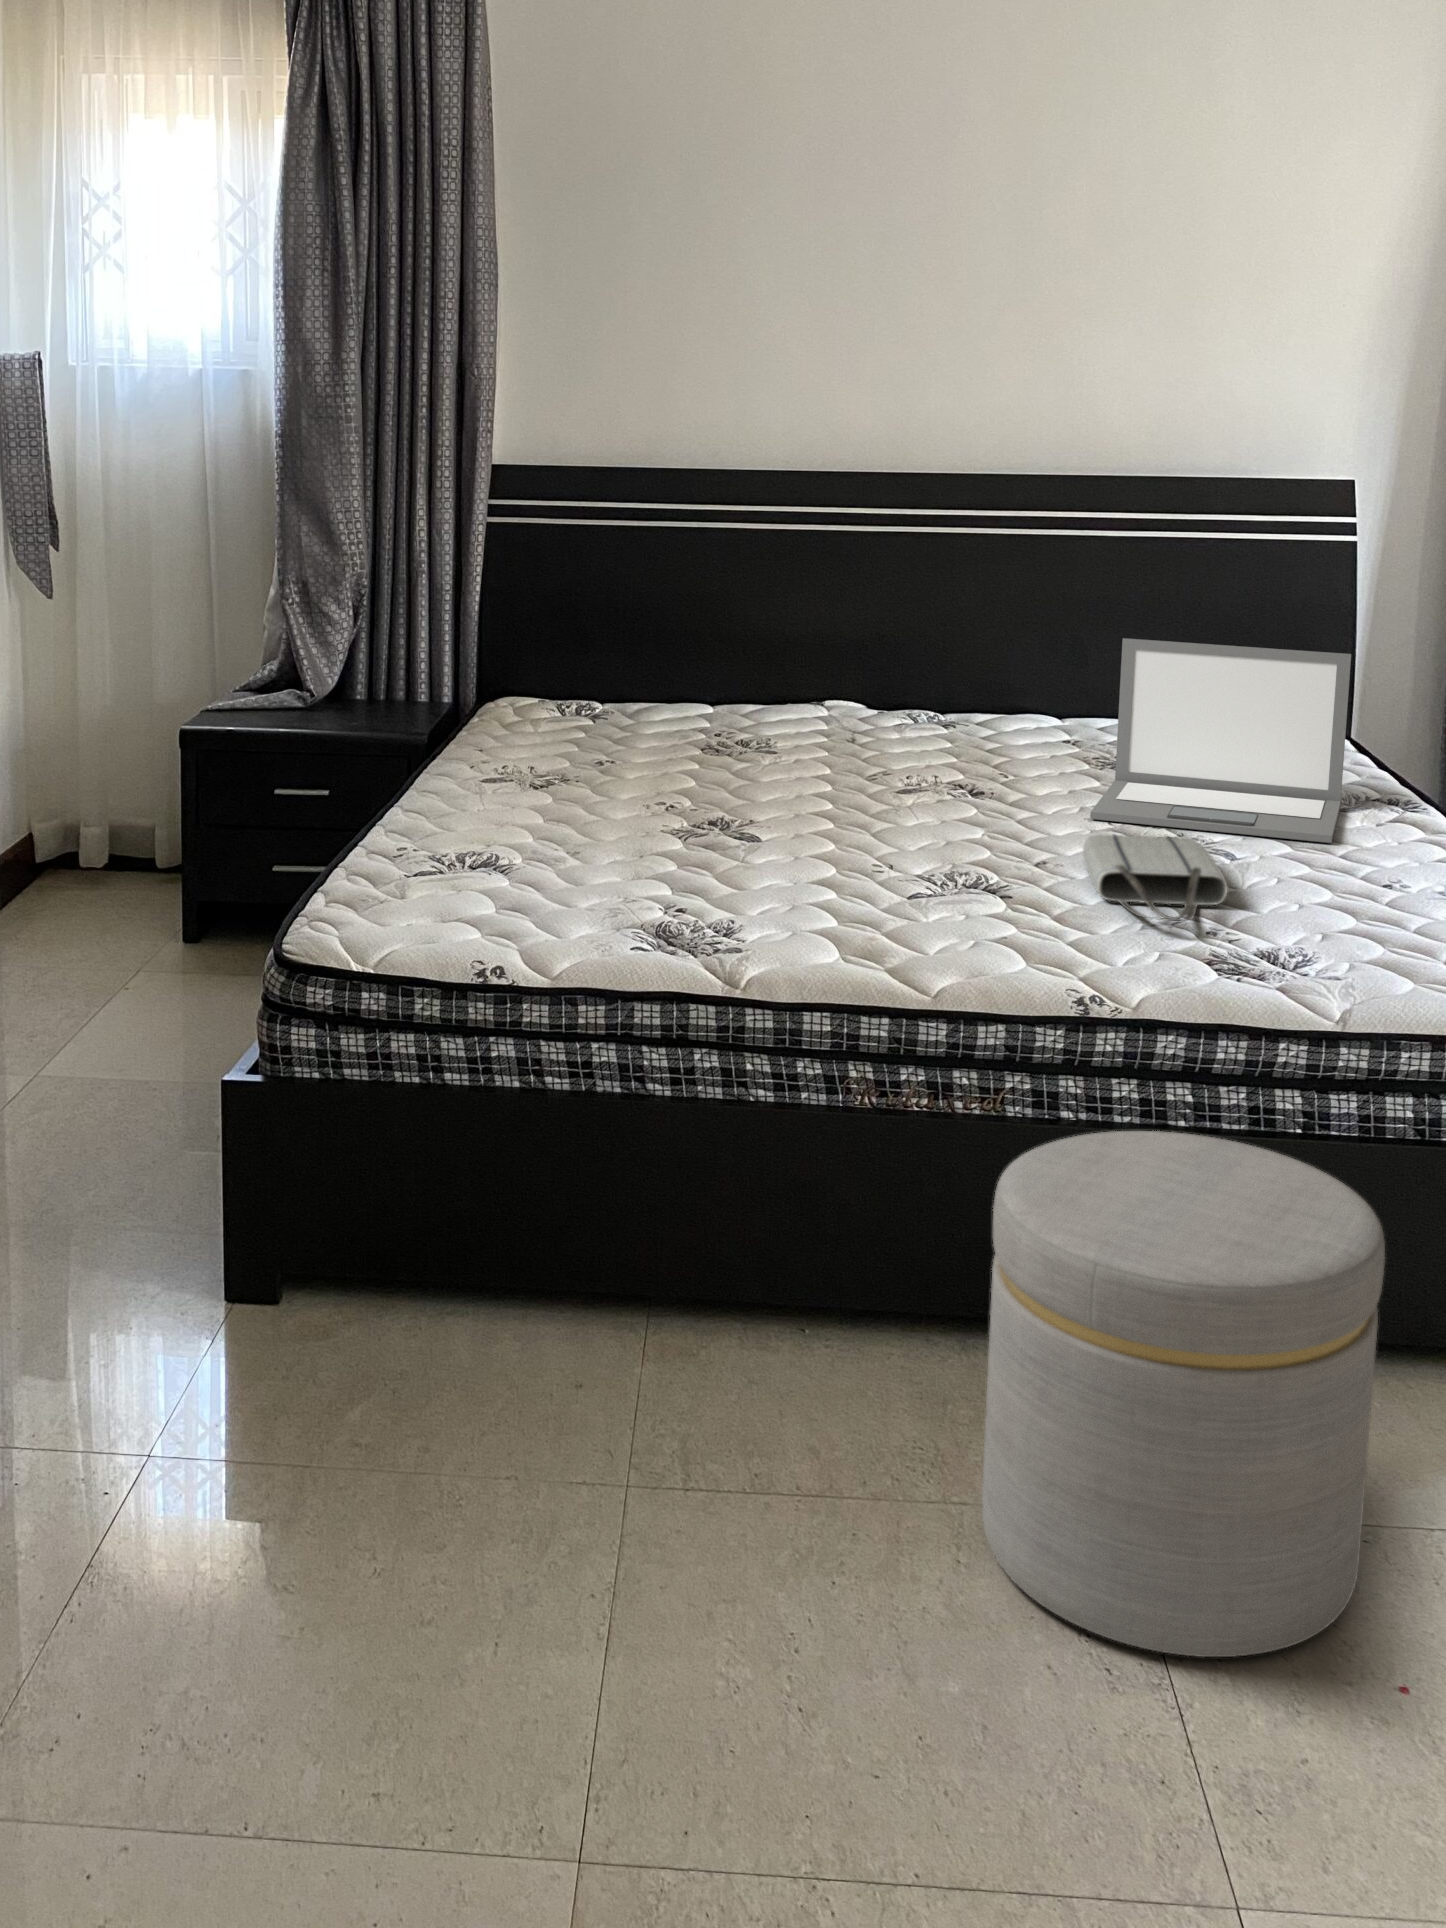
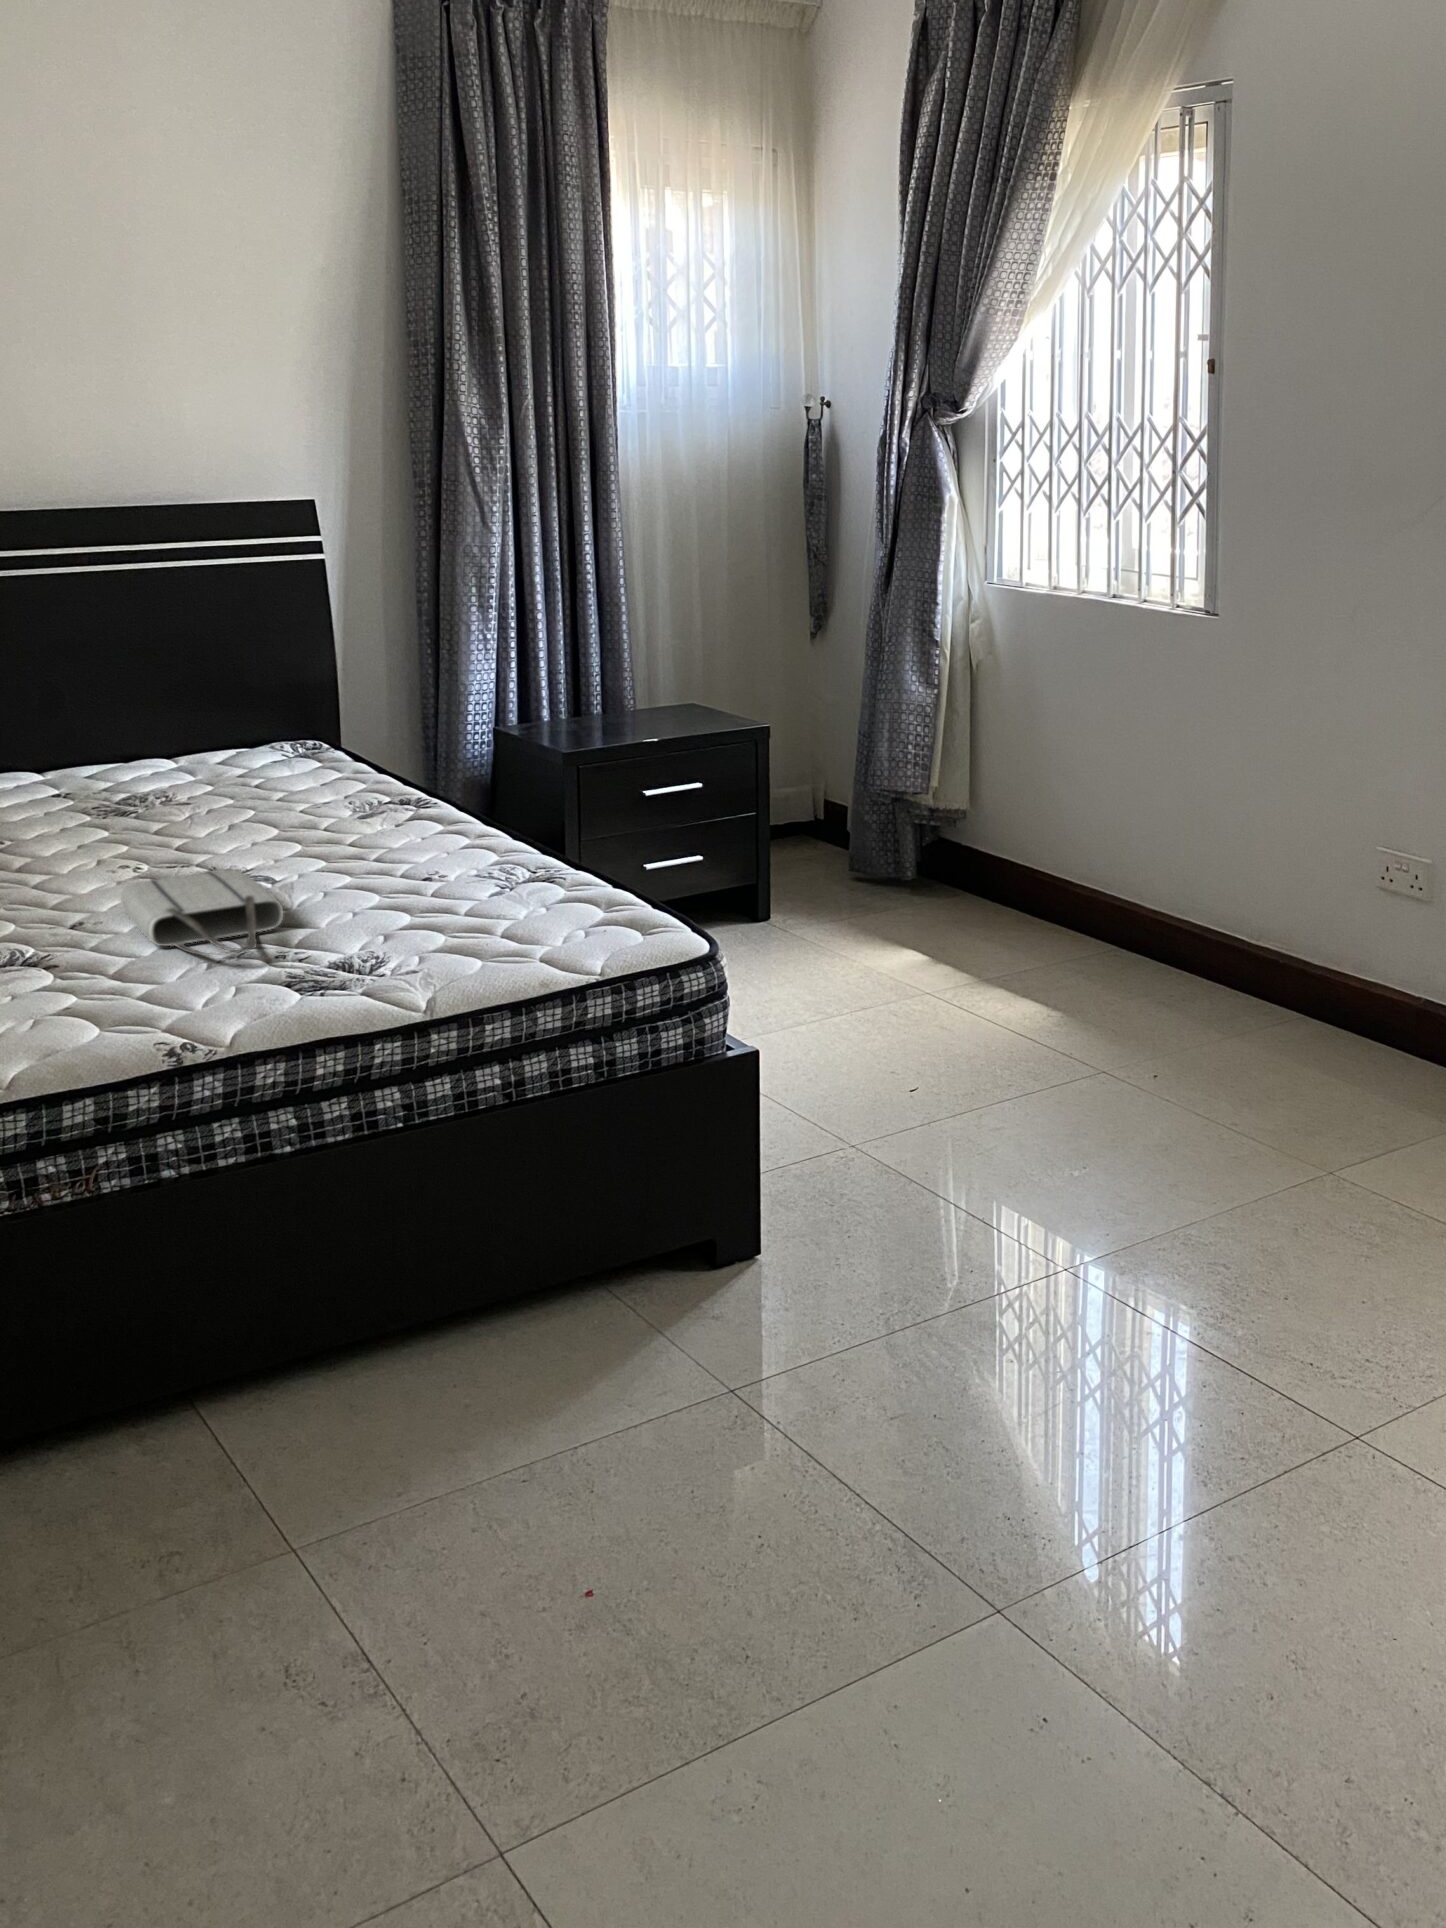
laptop: present [1090,638,1351,843] -> none [114,667,362,869]
ottoman: present [982,1131,1385,1657] -> none [131,1150,535,1675]

